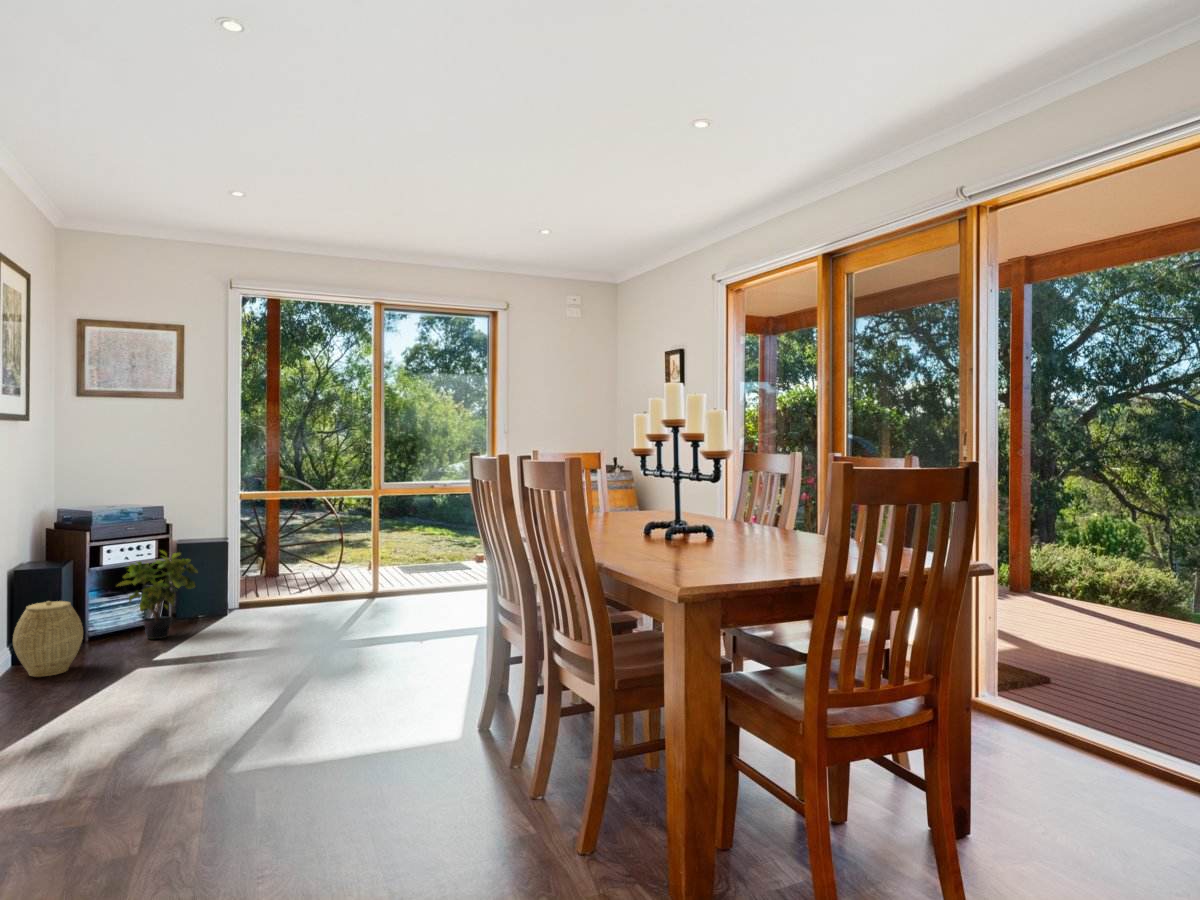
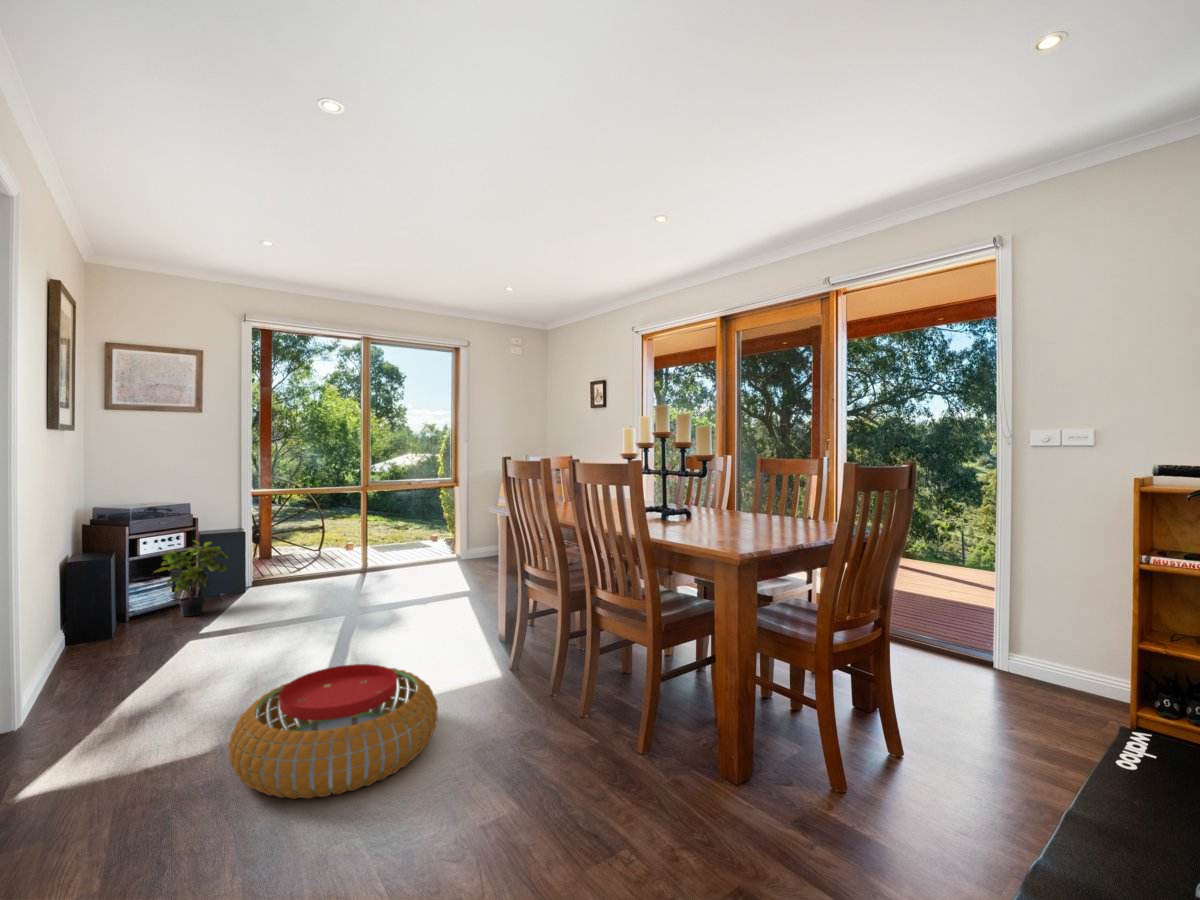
woven basket: present [13,601,83,677] -> none [68,588,135,656]
pouf: none [93,705,346,855] -> present [229,664,438,799]

